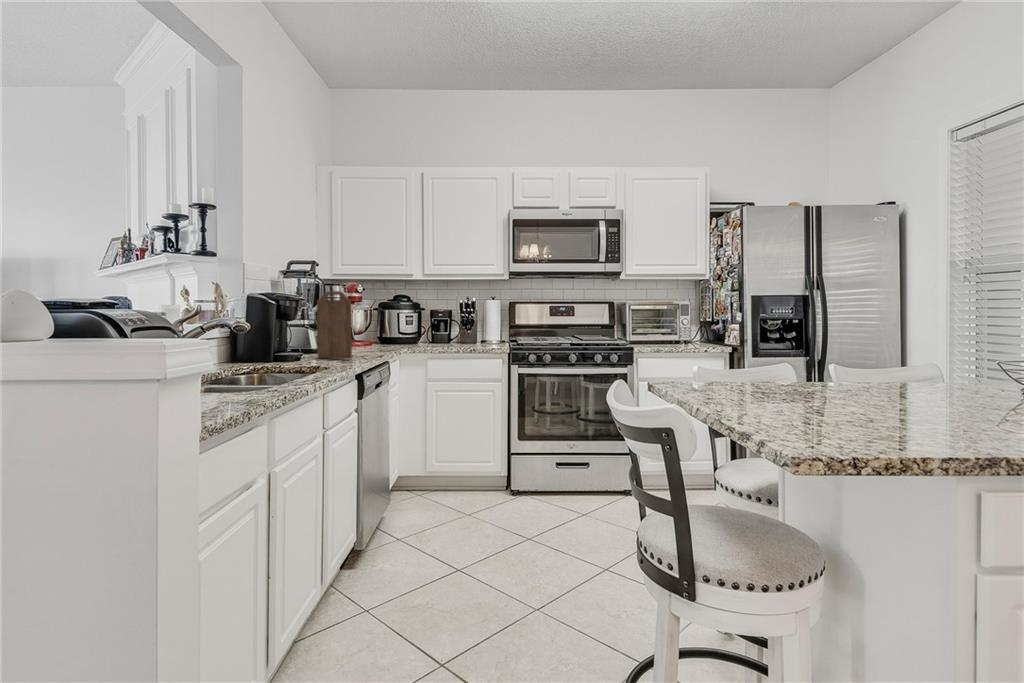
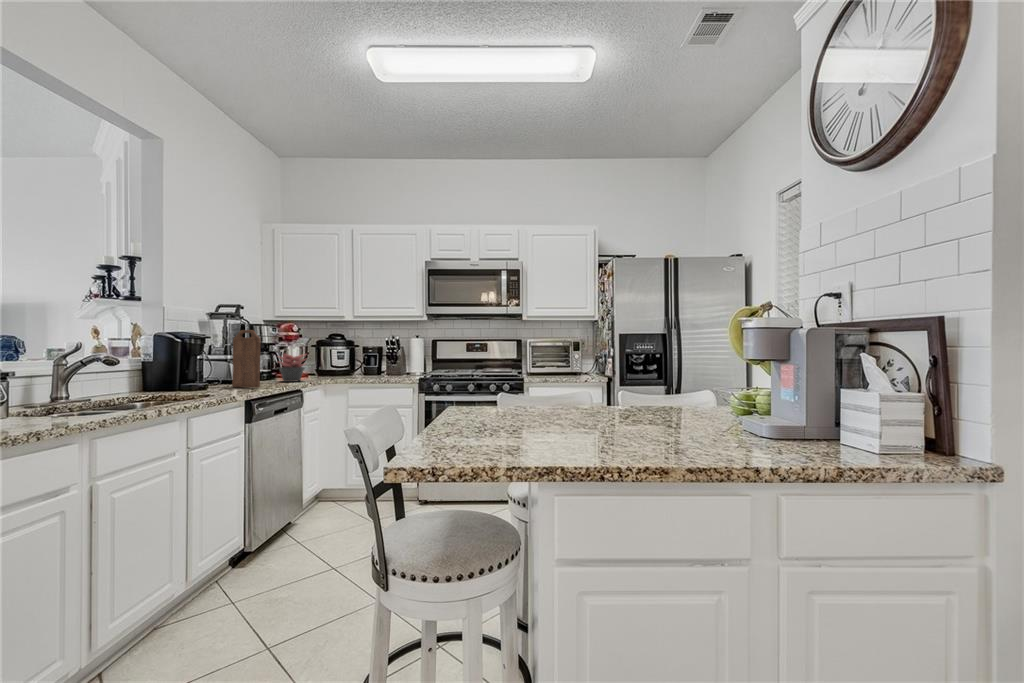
succulent plant: none [351,319,384,351] -> present [278,354,305,382]

